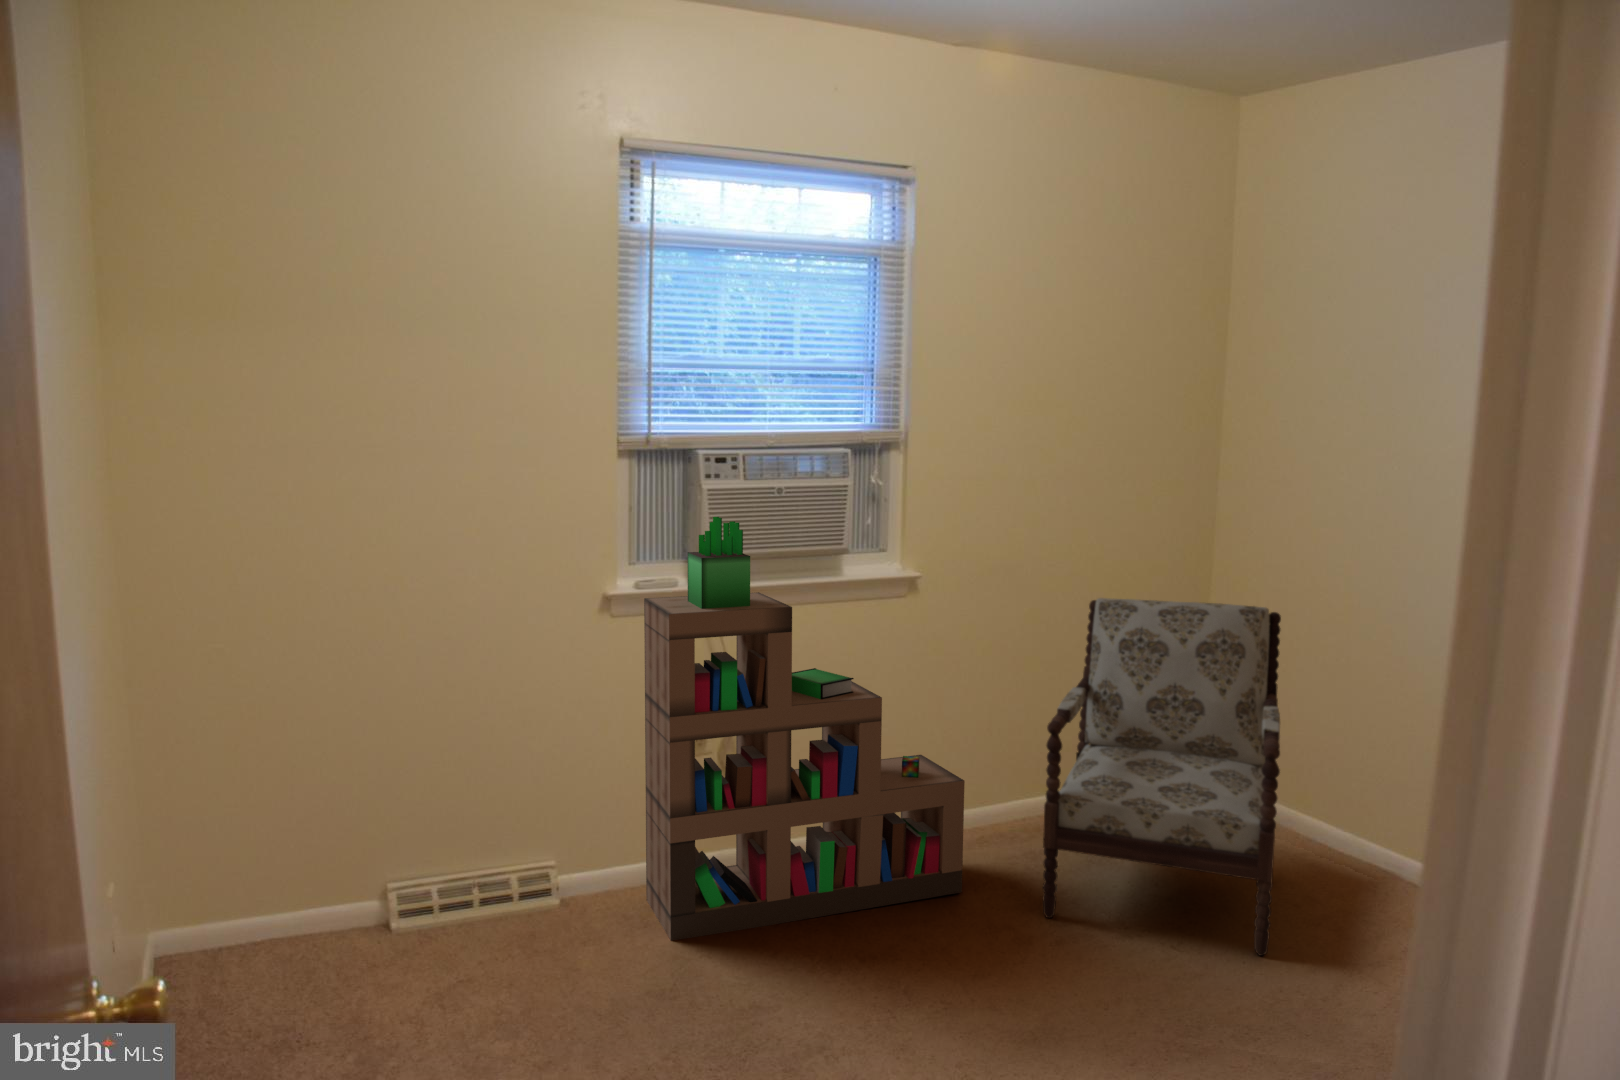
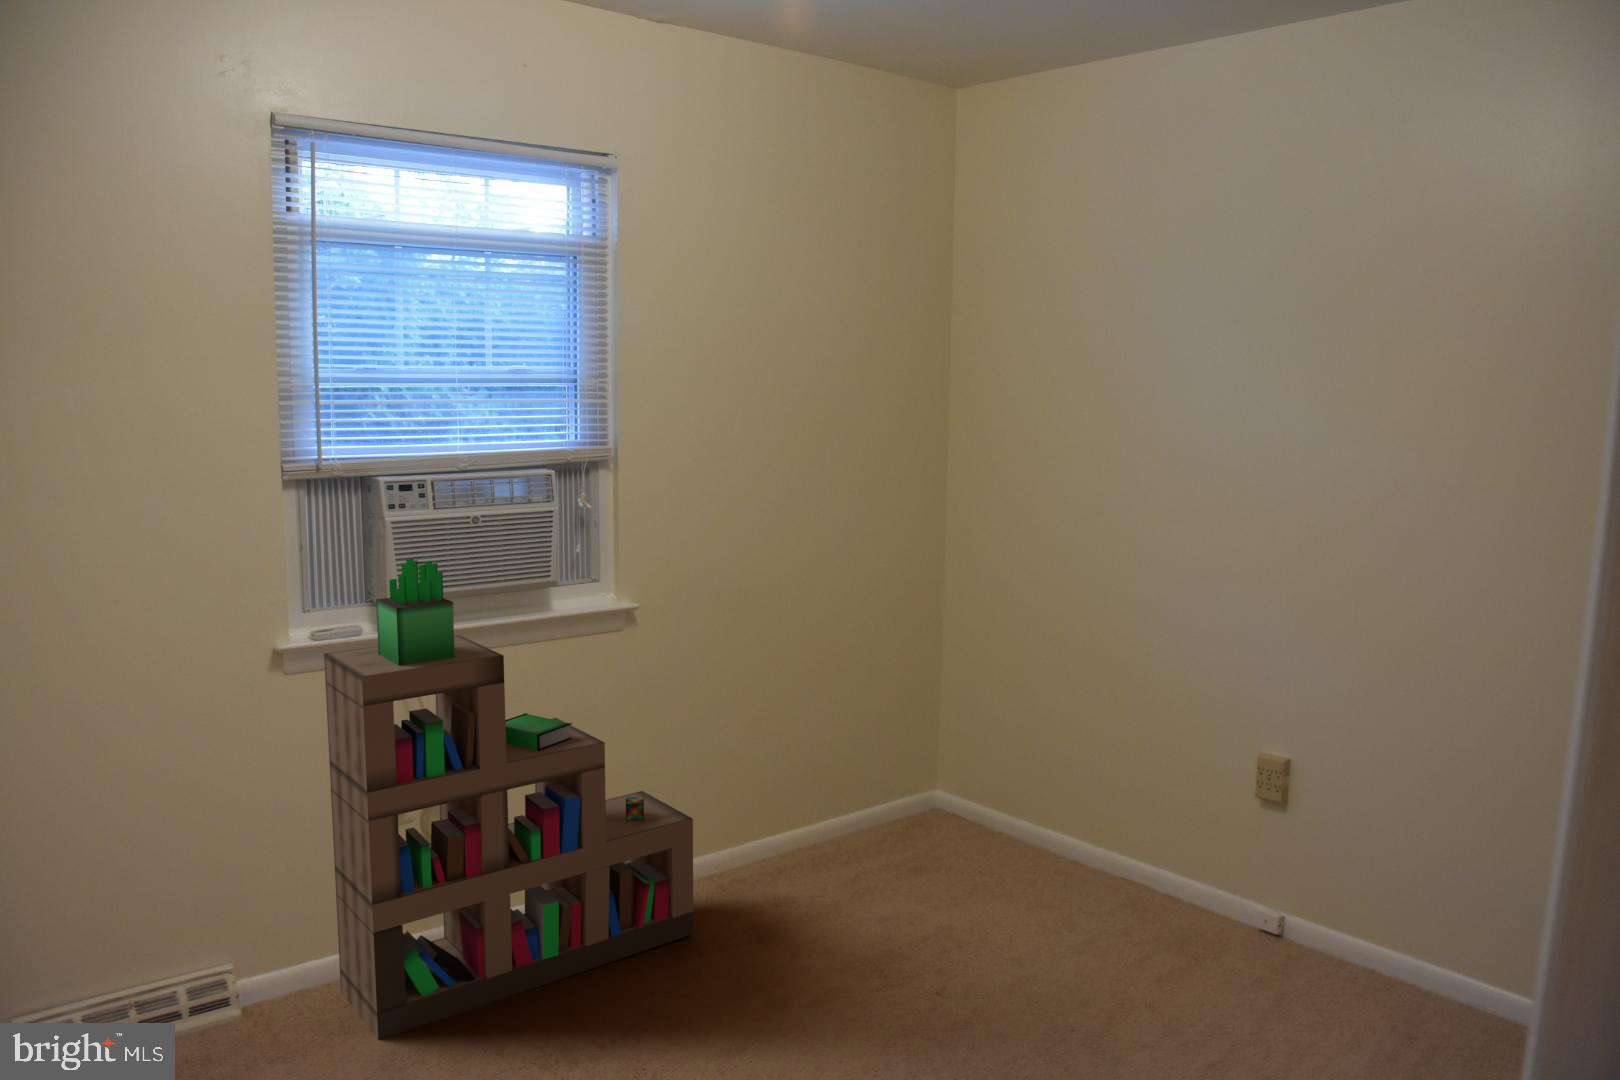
armchair: present [1043,598,1281,956] -> none [778,611,1002,963]

